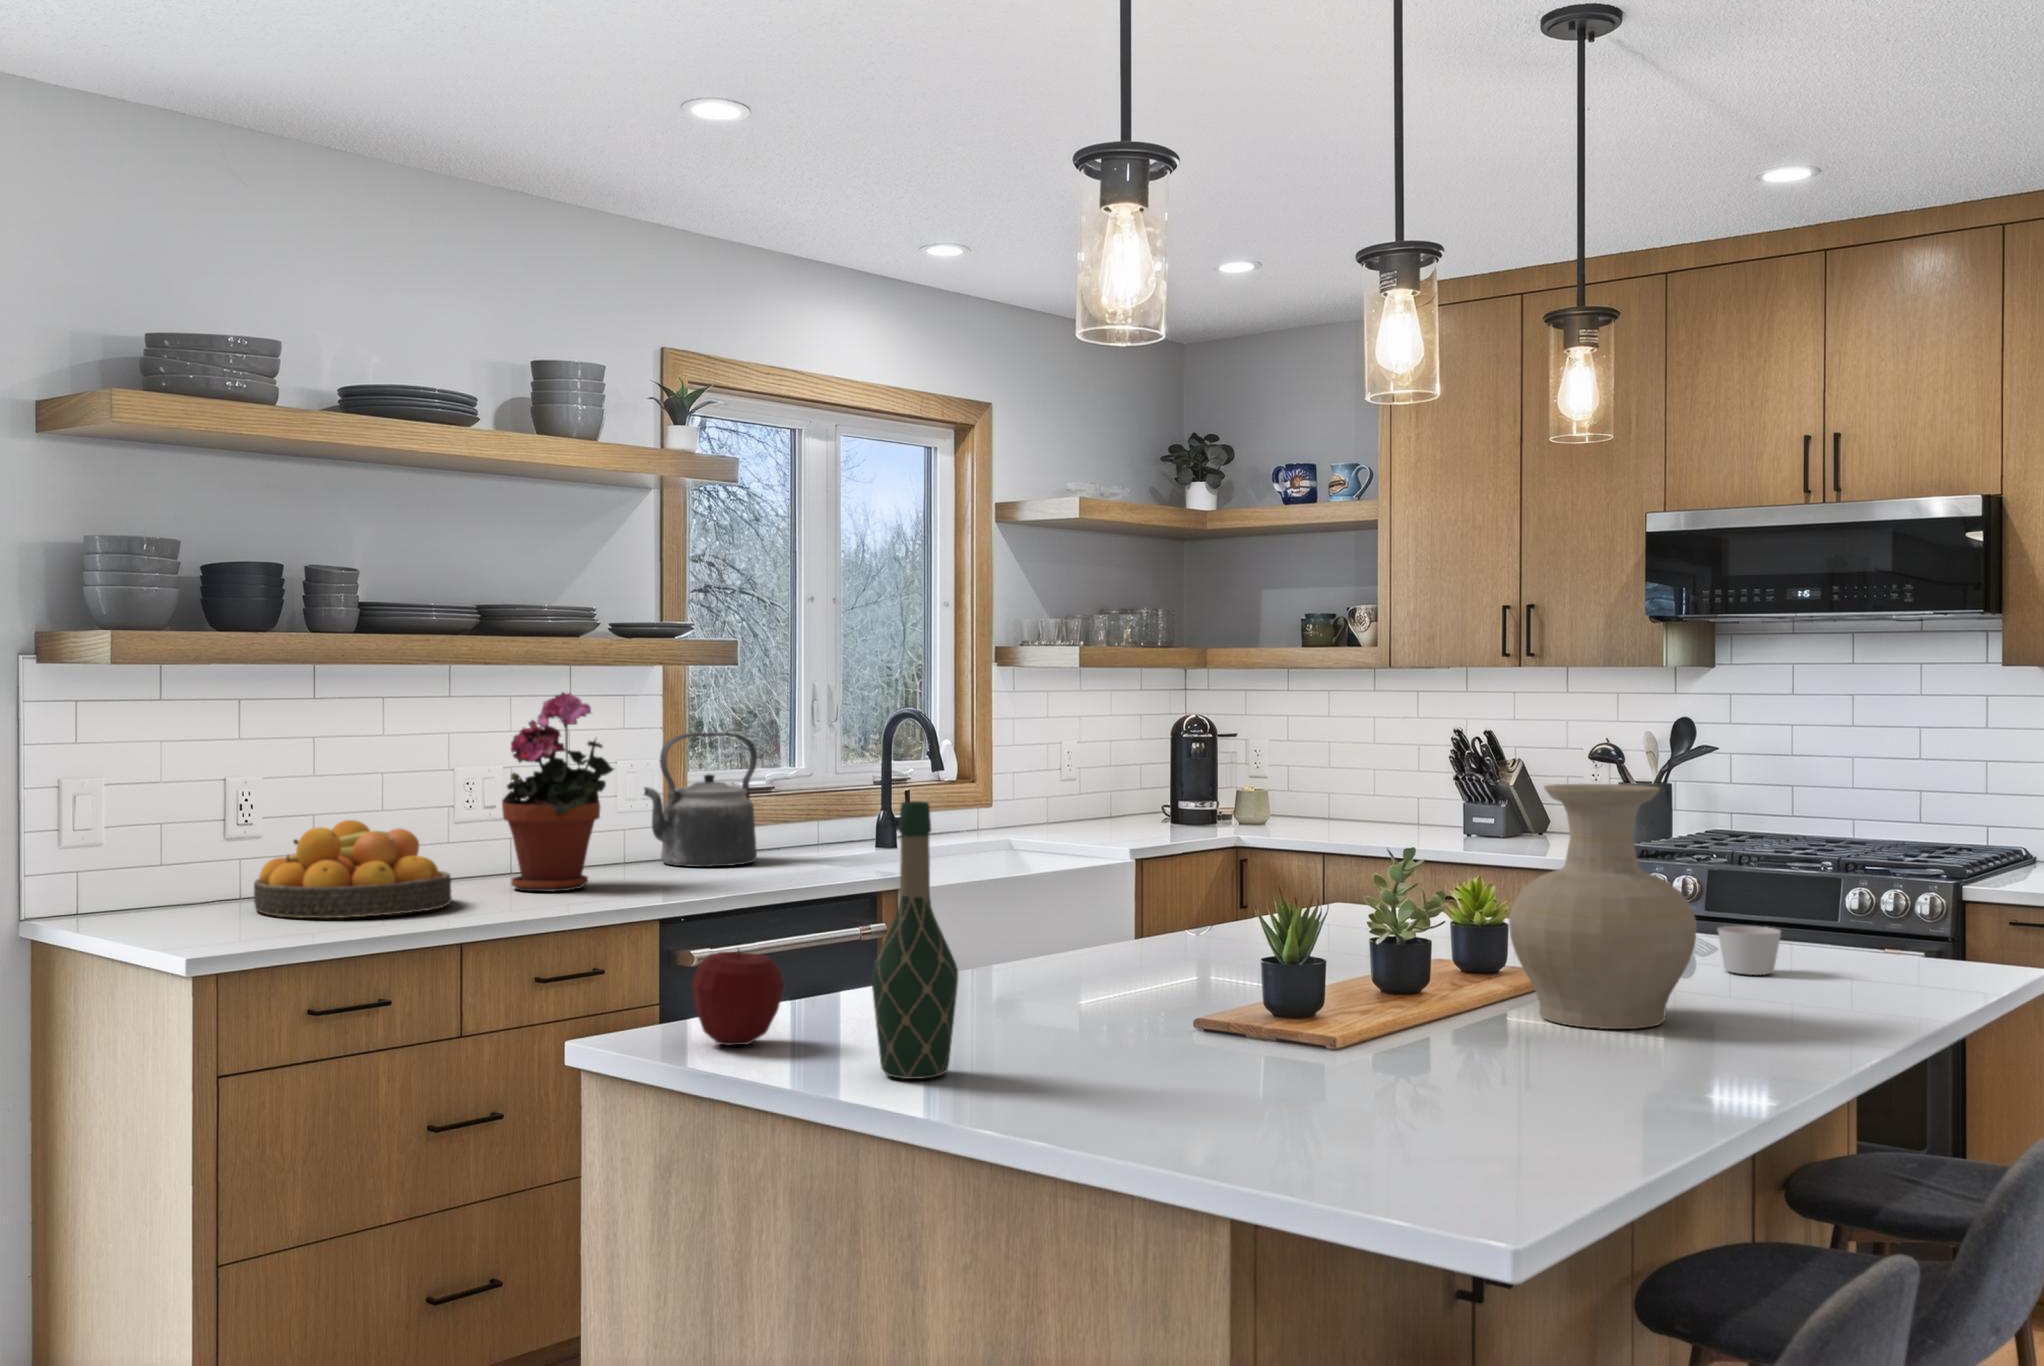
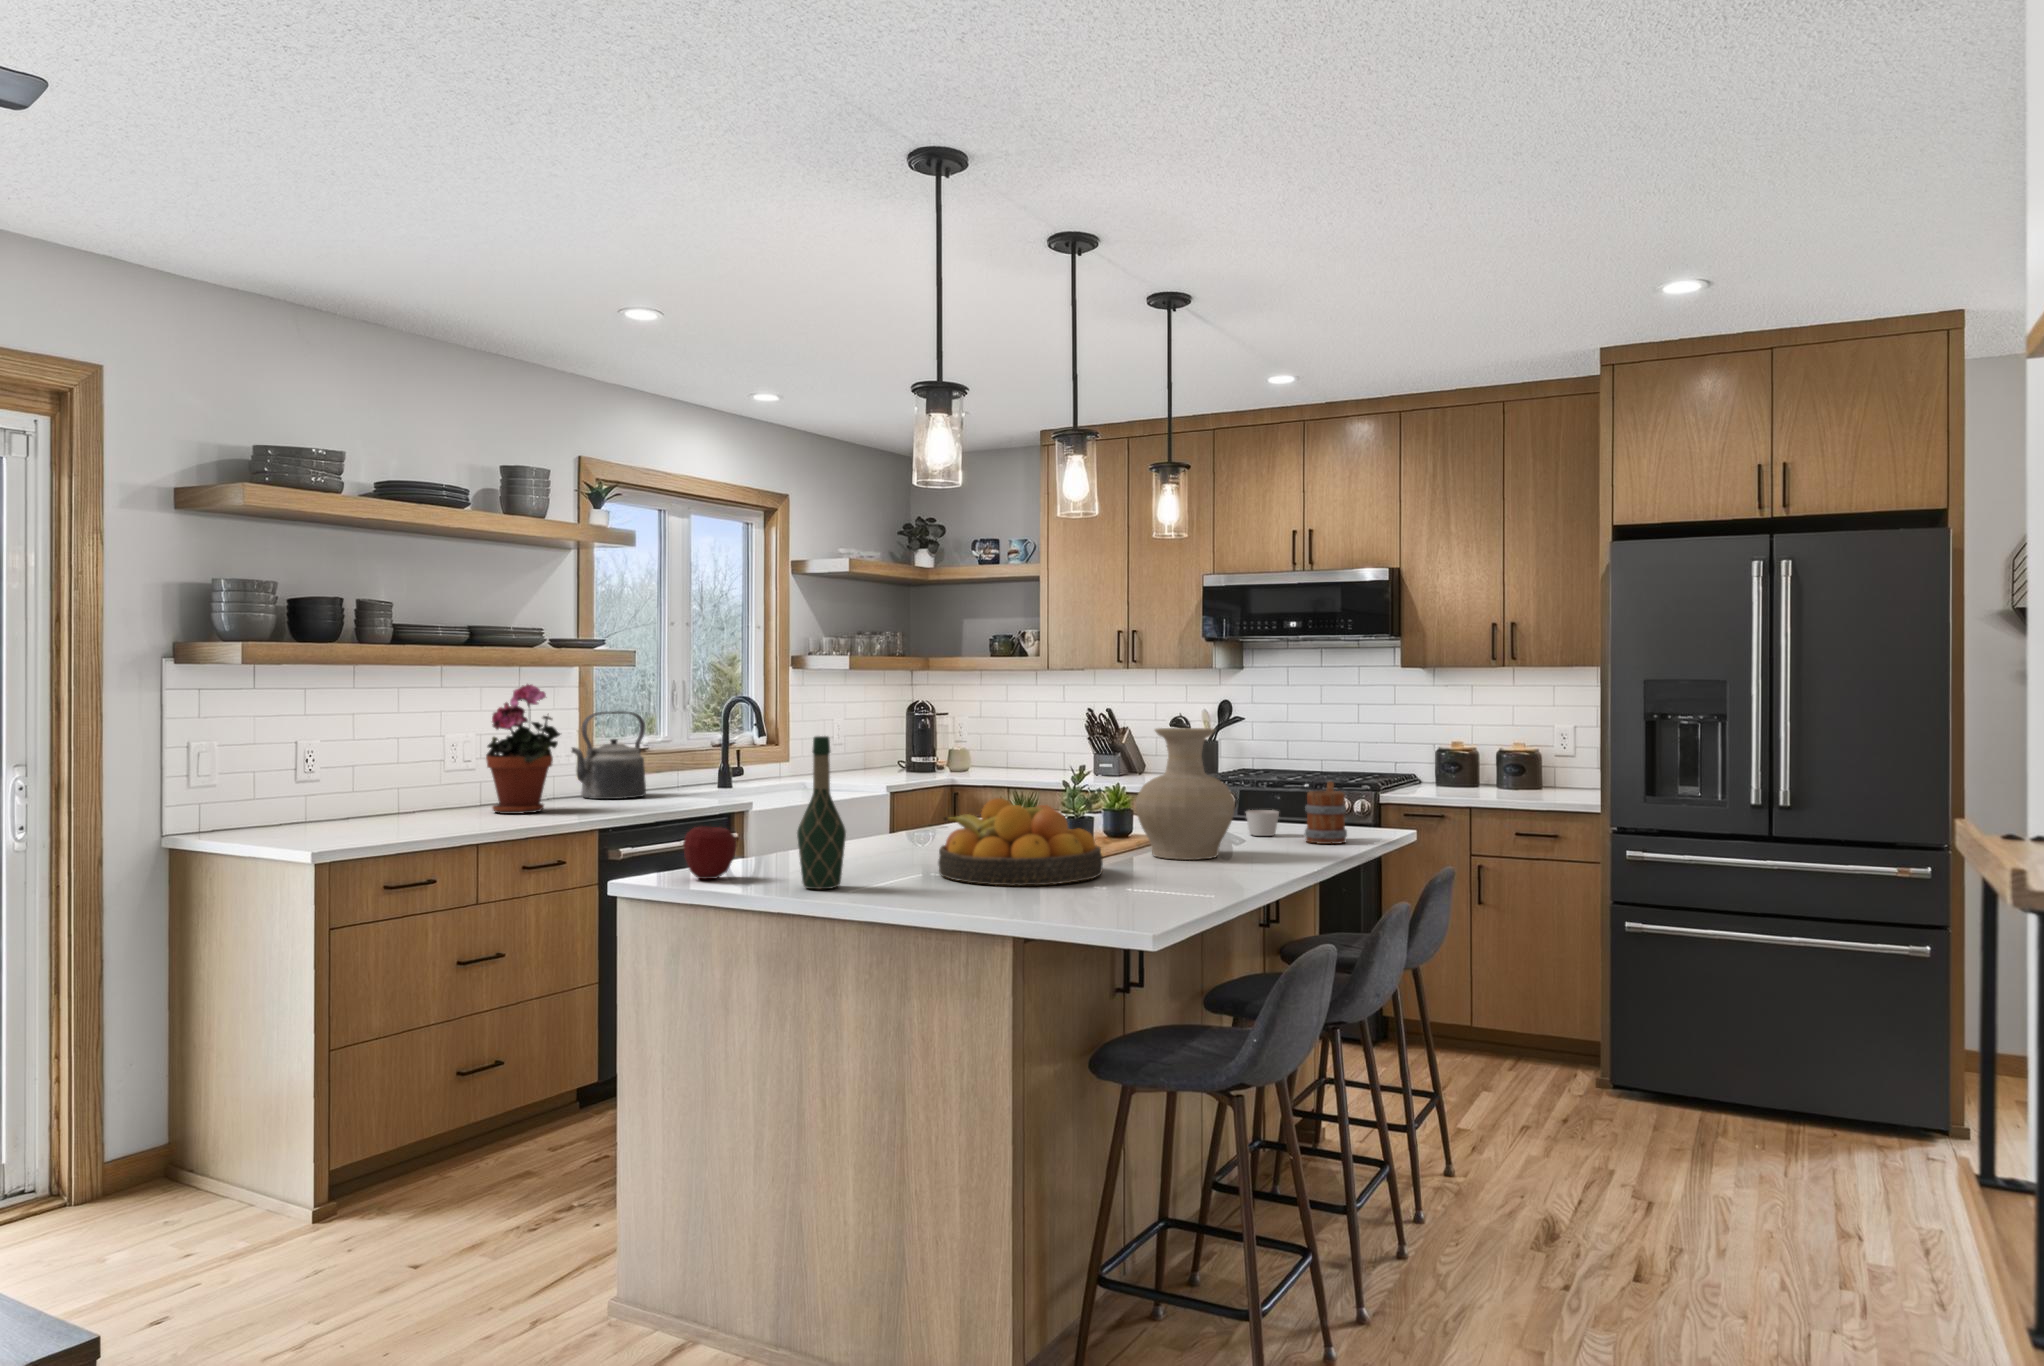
fruit bowl: present [254,820,452,918] -> present [938,798,1103,886]
mug: none [1830,881,1914,998] -> present [1305,782,1347,844]

